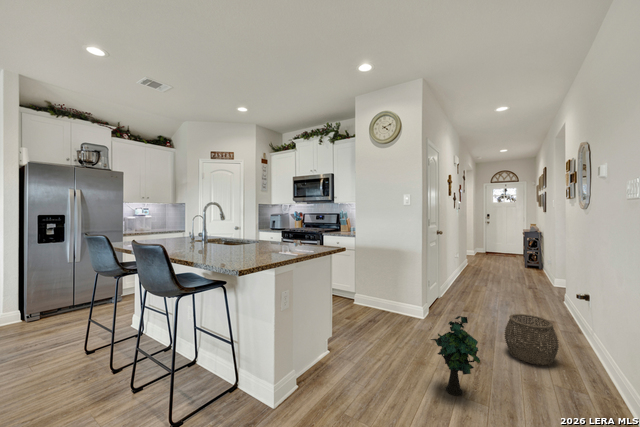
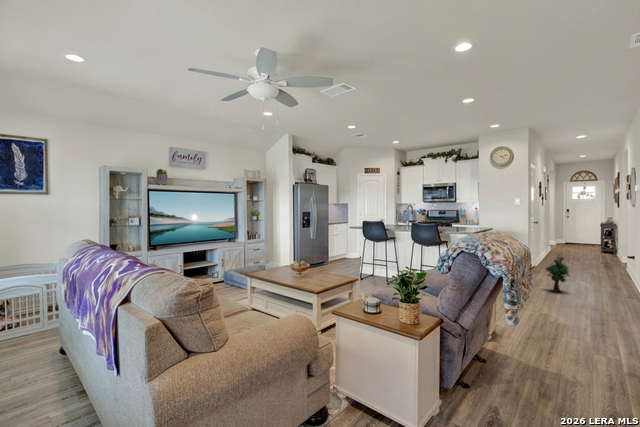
woven basket: present [505,314,559,366] -> none [582,264,613,287]

